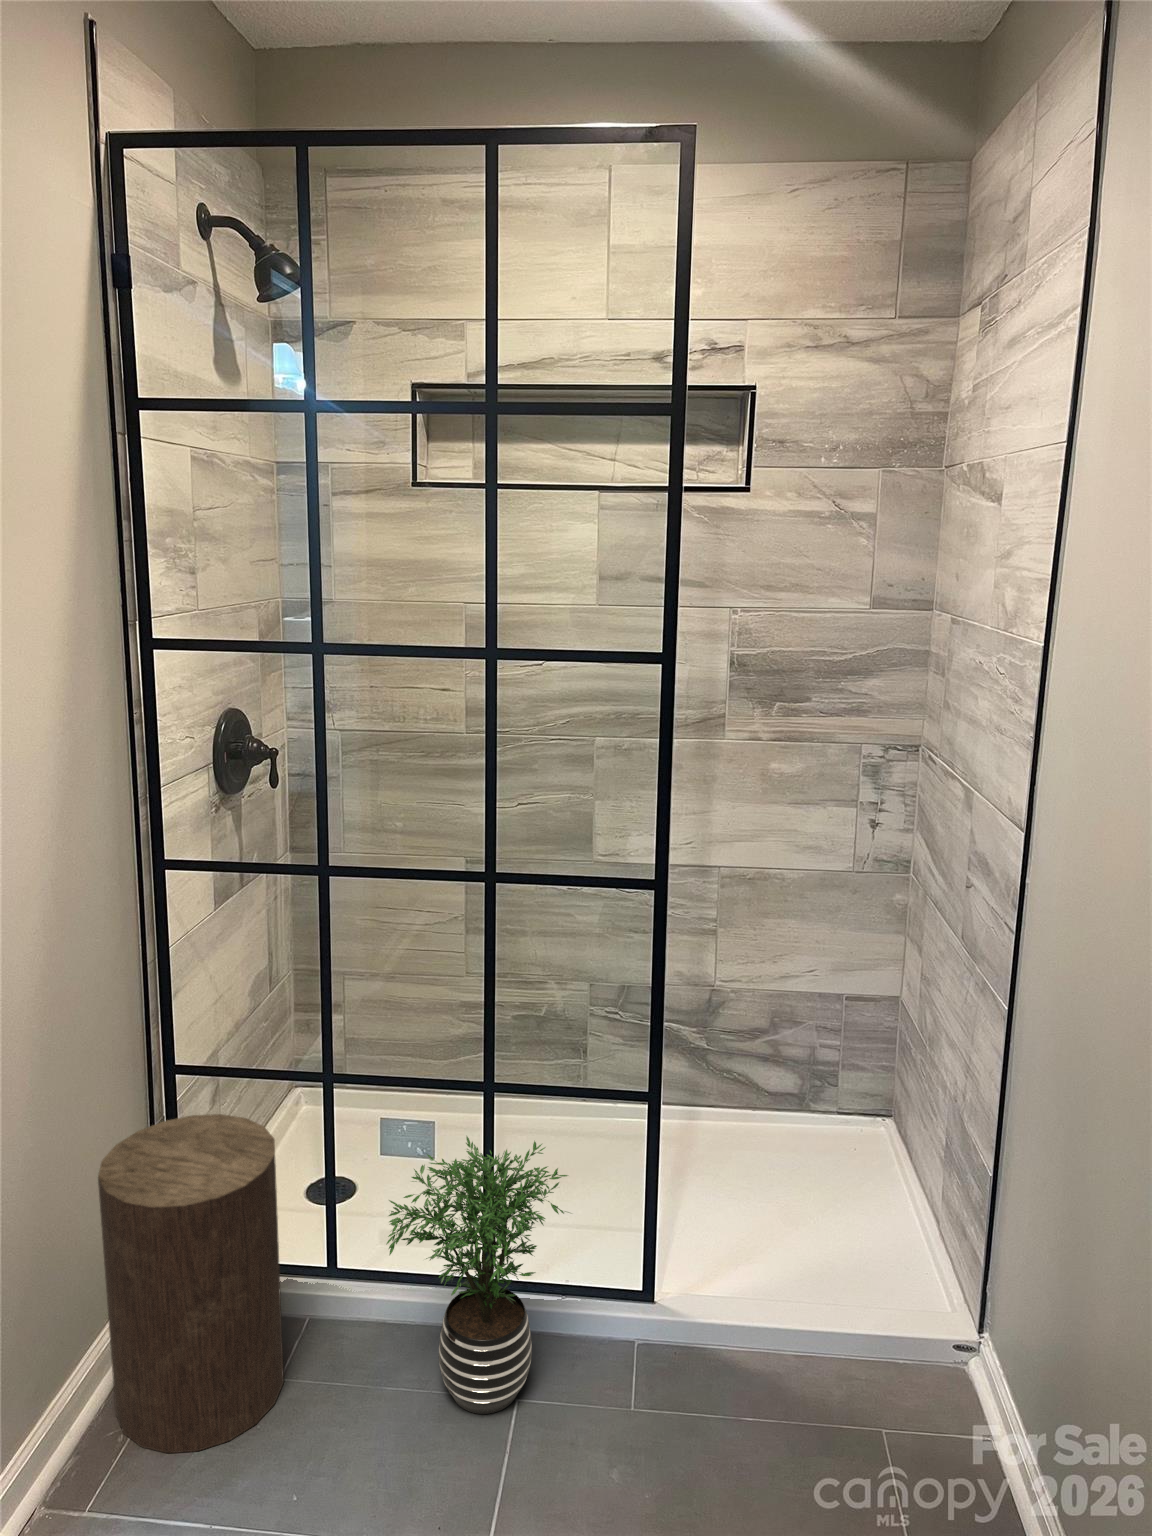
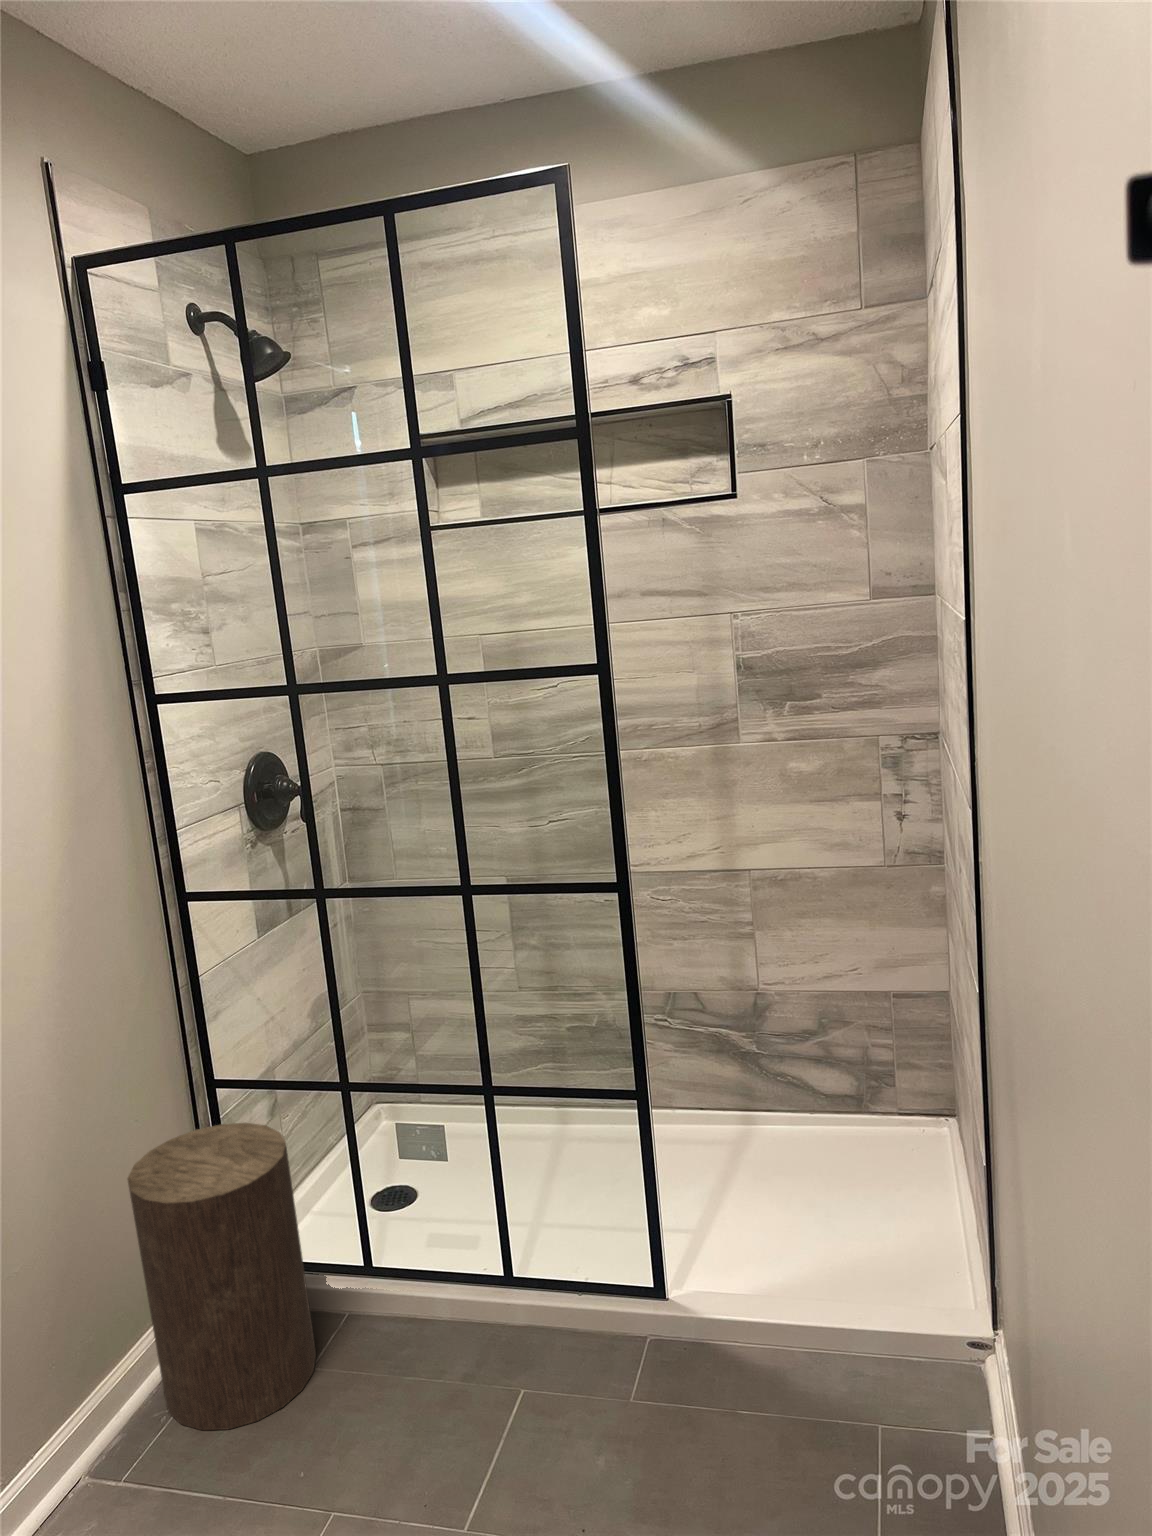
potted plant: present [387,1137,569,1414] -> none [380,1137,561,1402]

